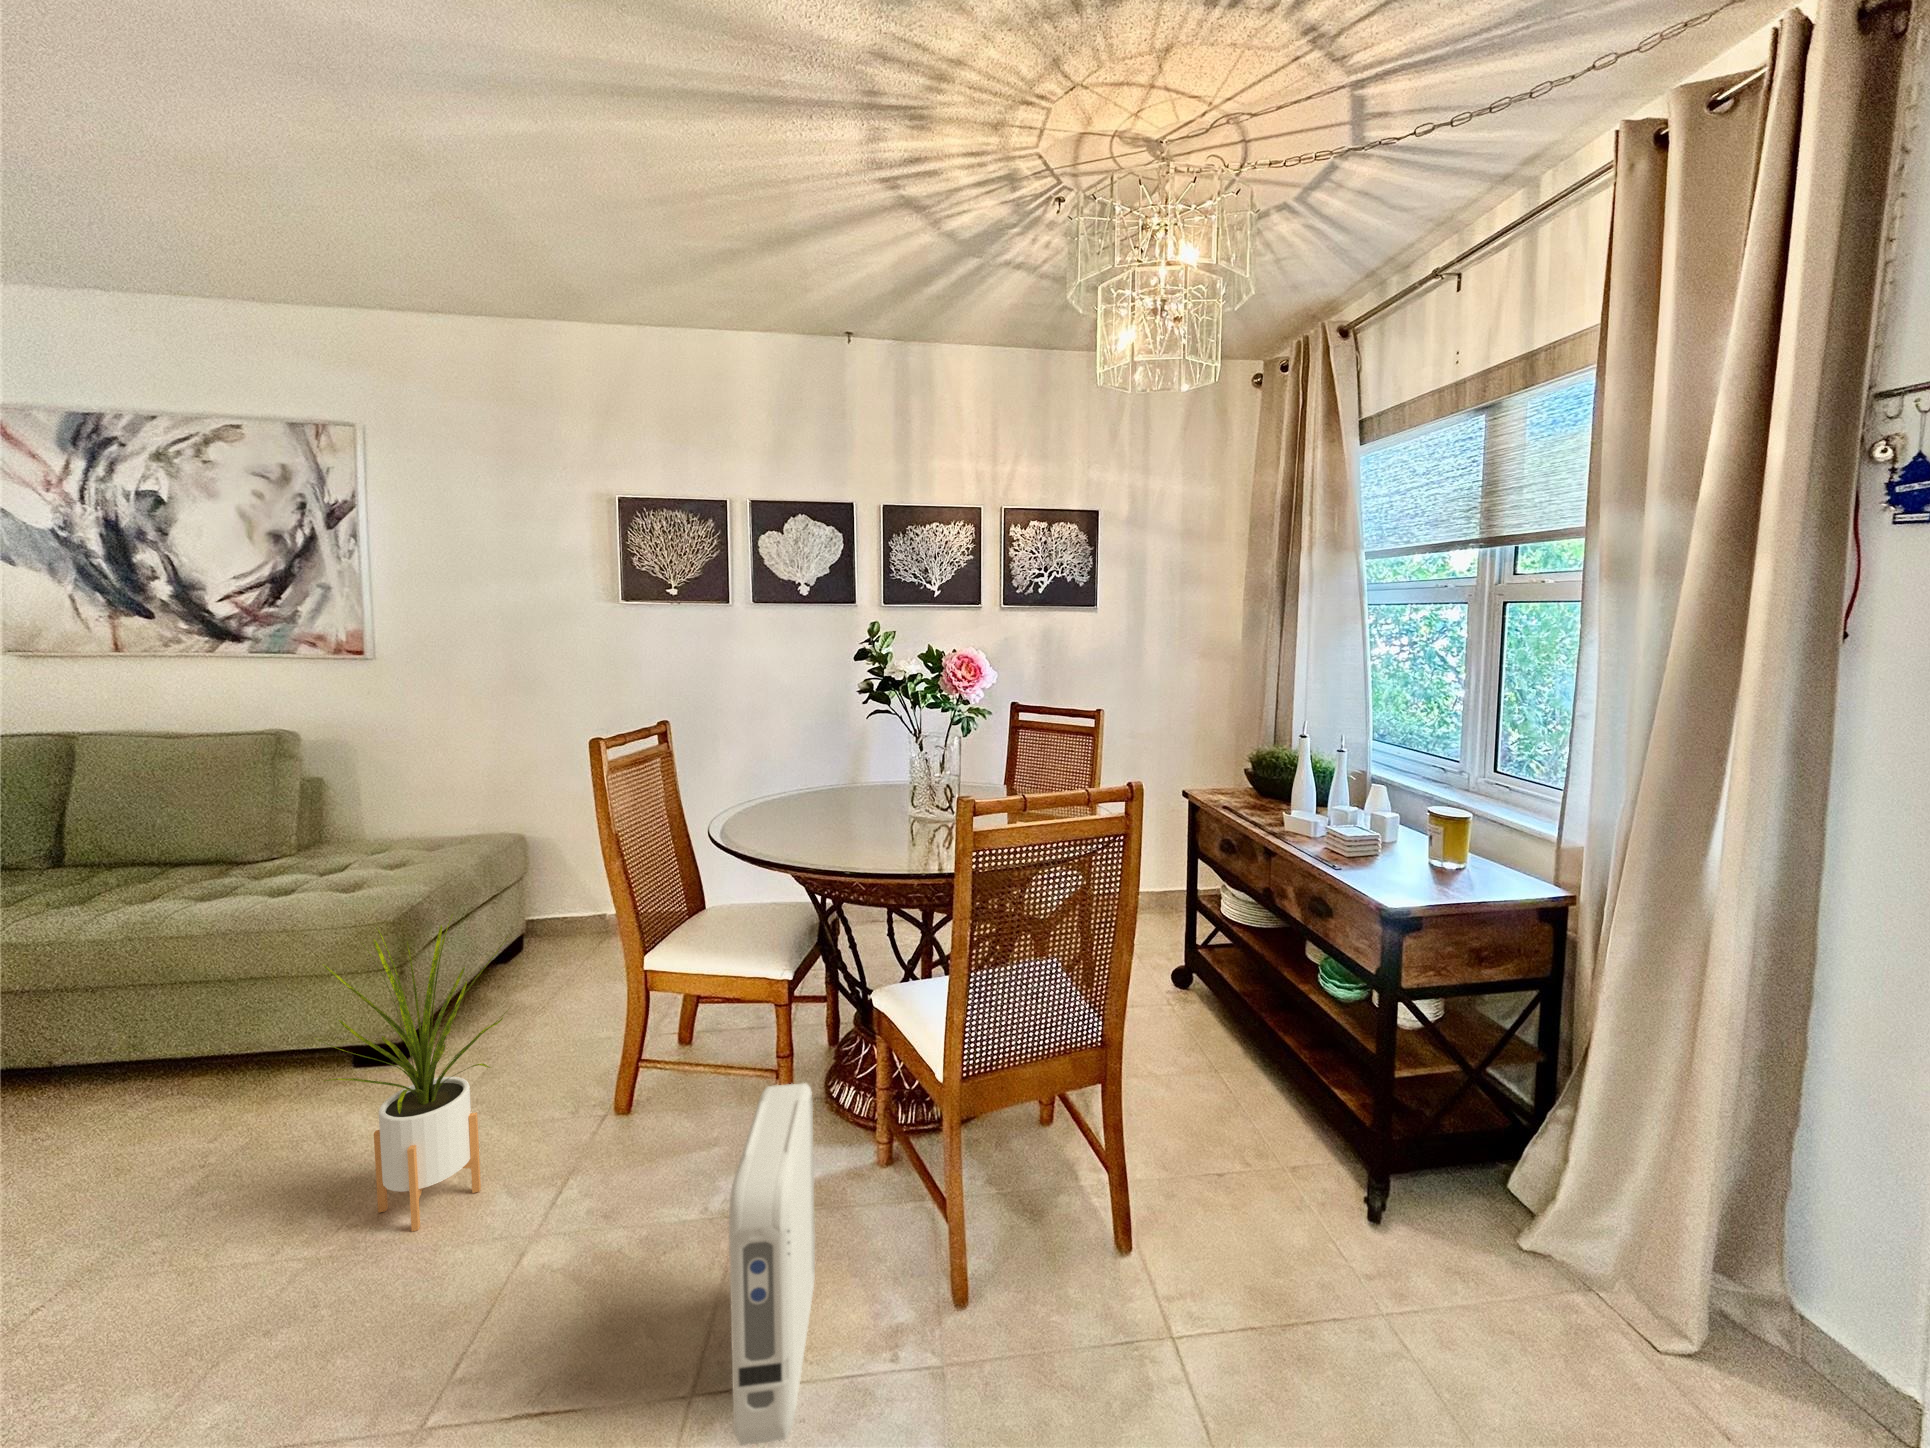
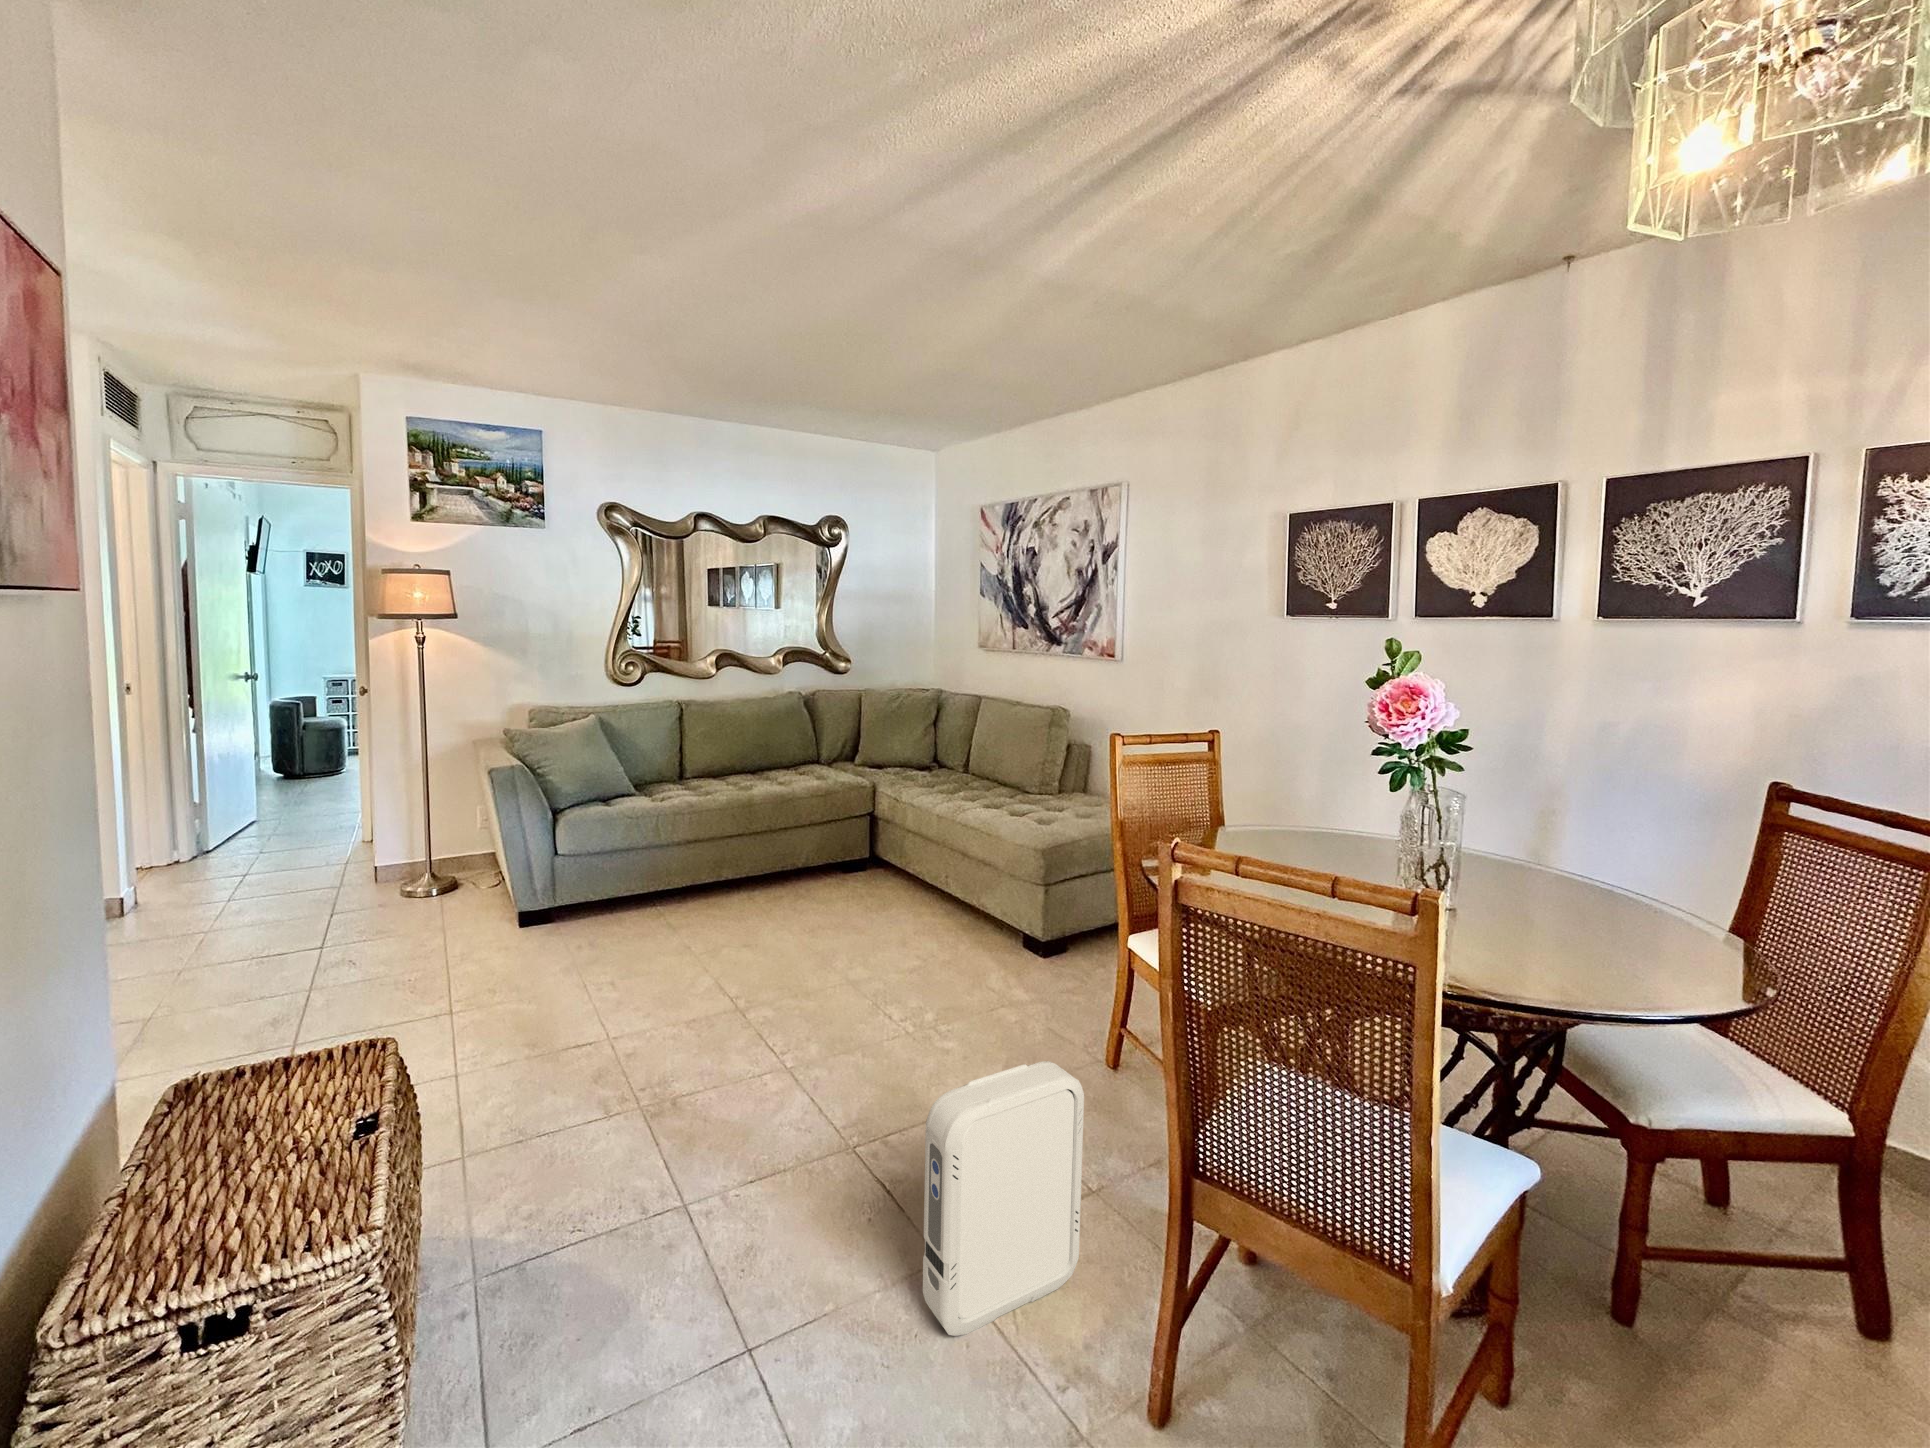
house plant: present [315,914,508,1232] -> none [917,840,1035,1058]

